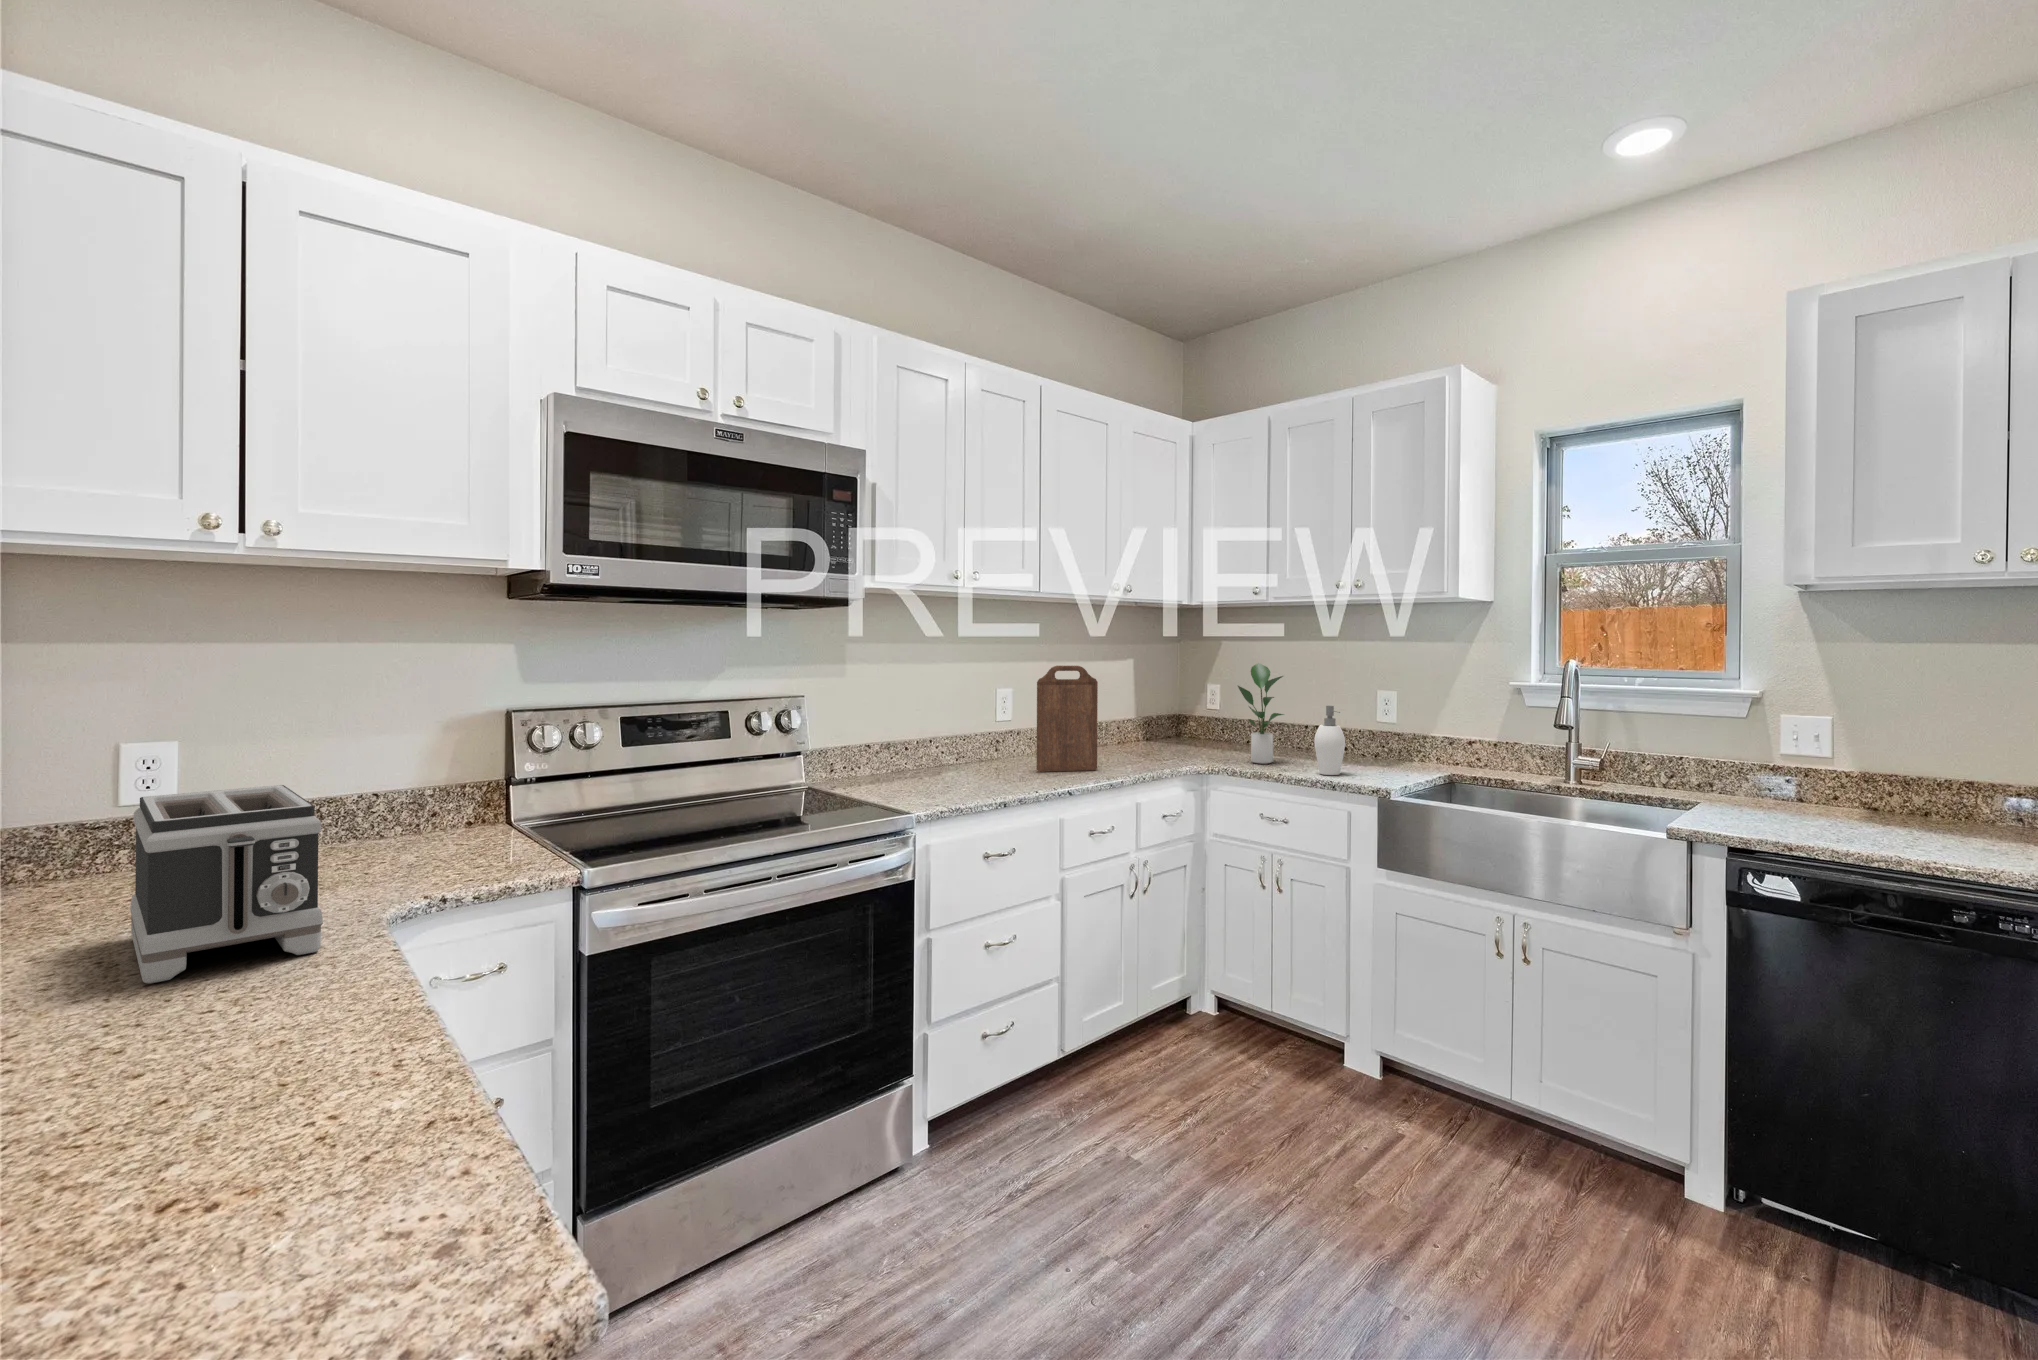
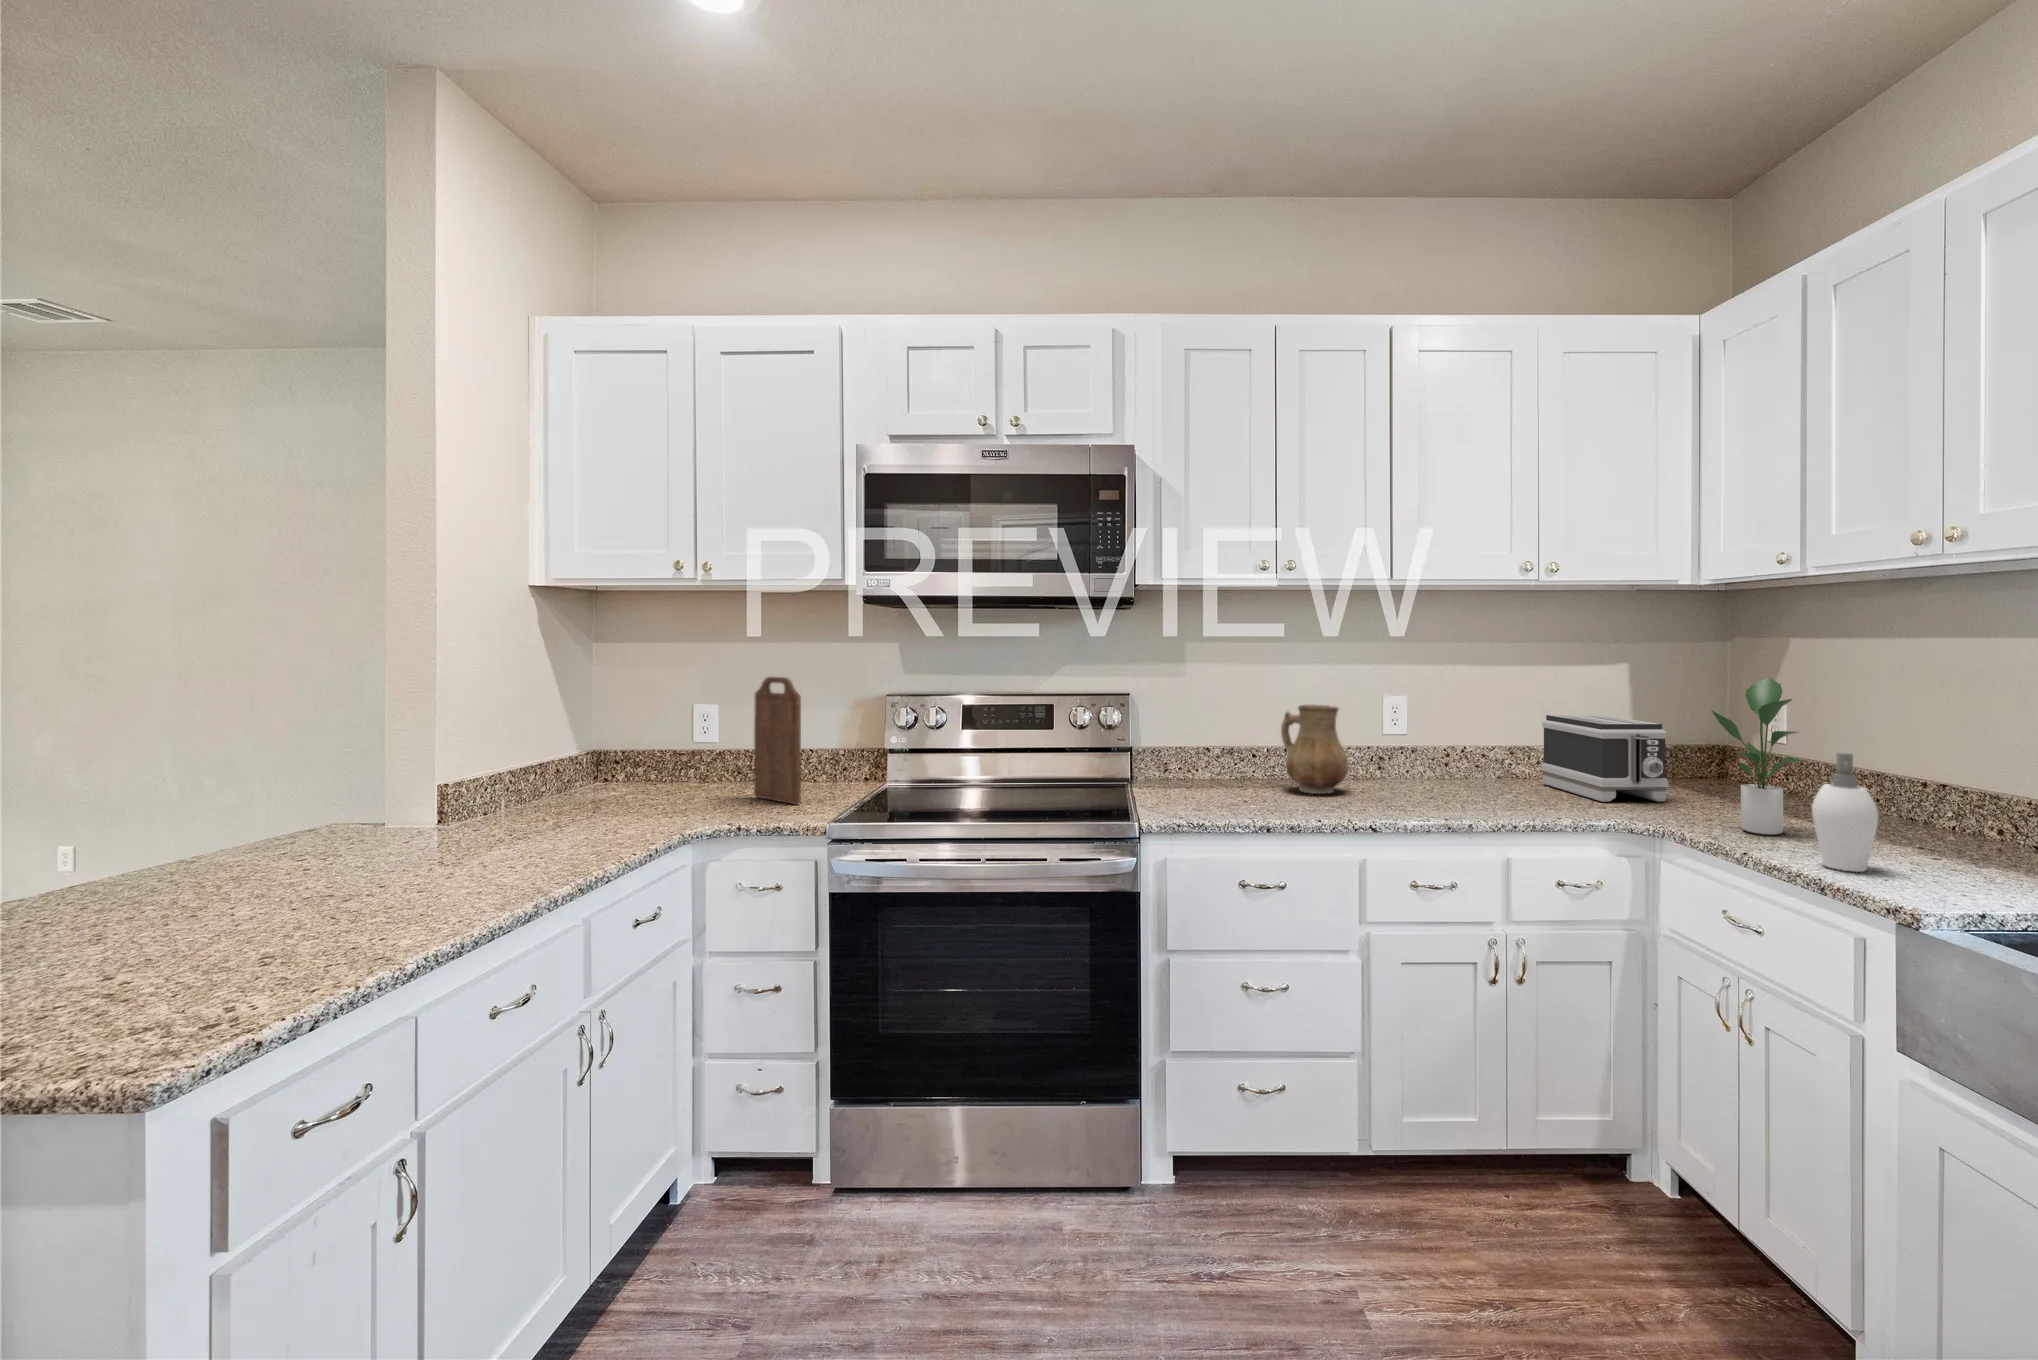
cutting board: present [1037,666,1098,771] -> present [754,677,801,804]
ceramic pitcher: none [933,696,995,775] -> present [1281,705,1348,794]
toaster: present [130,785,323,984] -> present [1541,715,1668,802]

